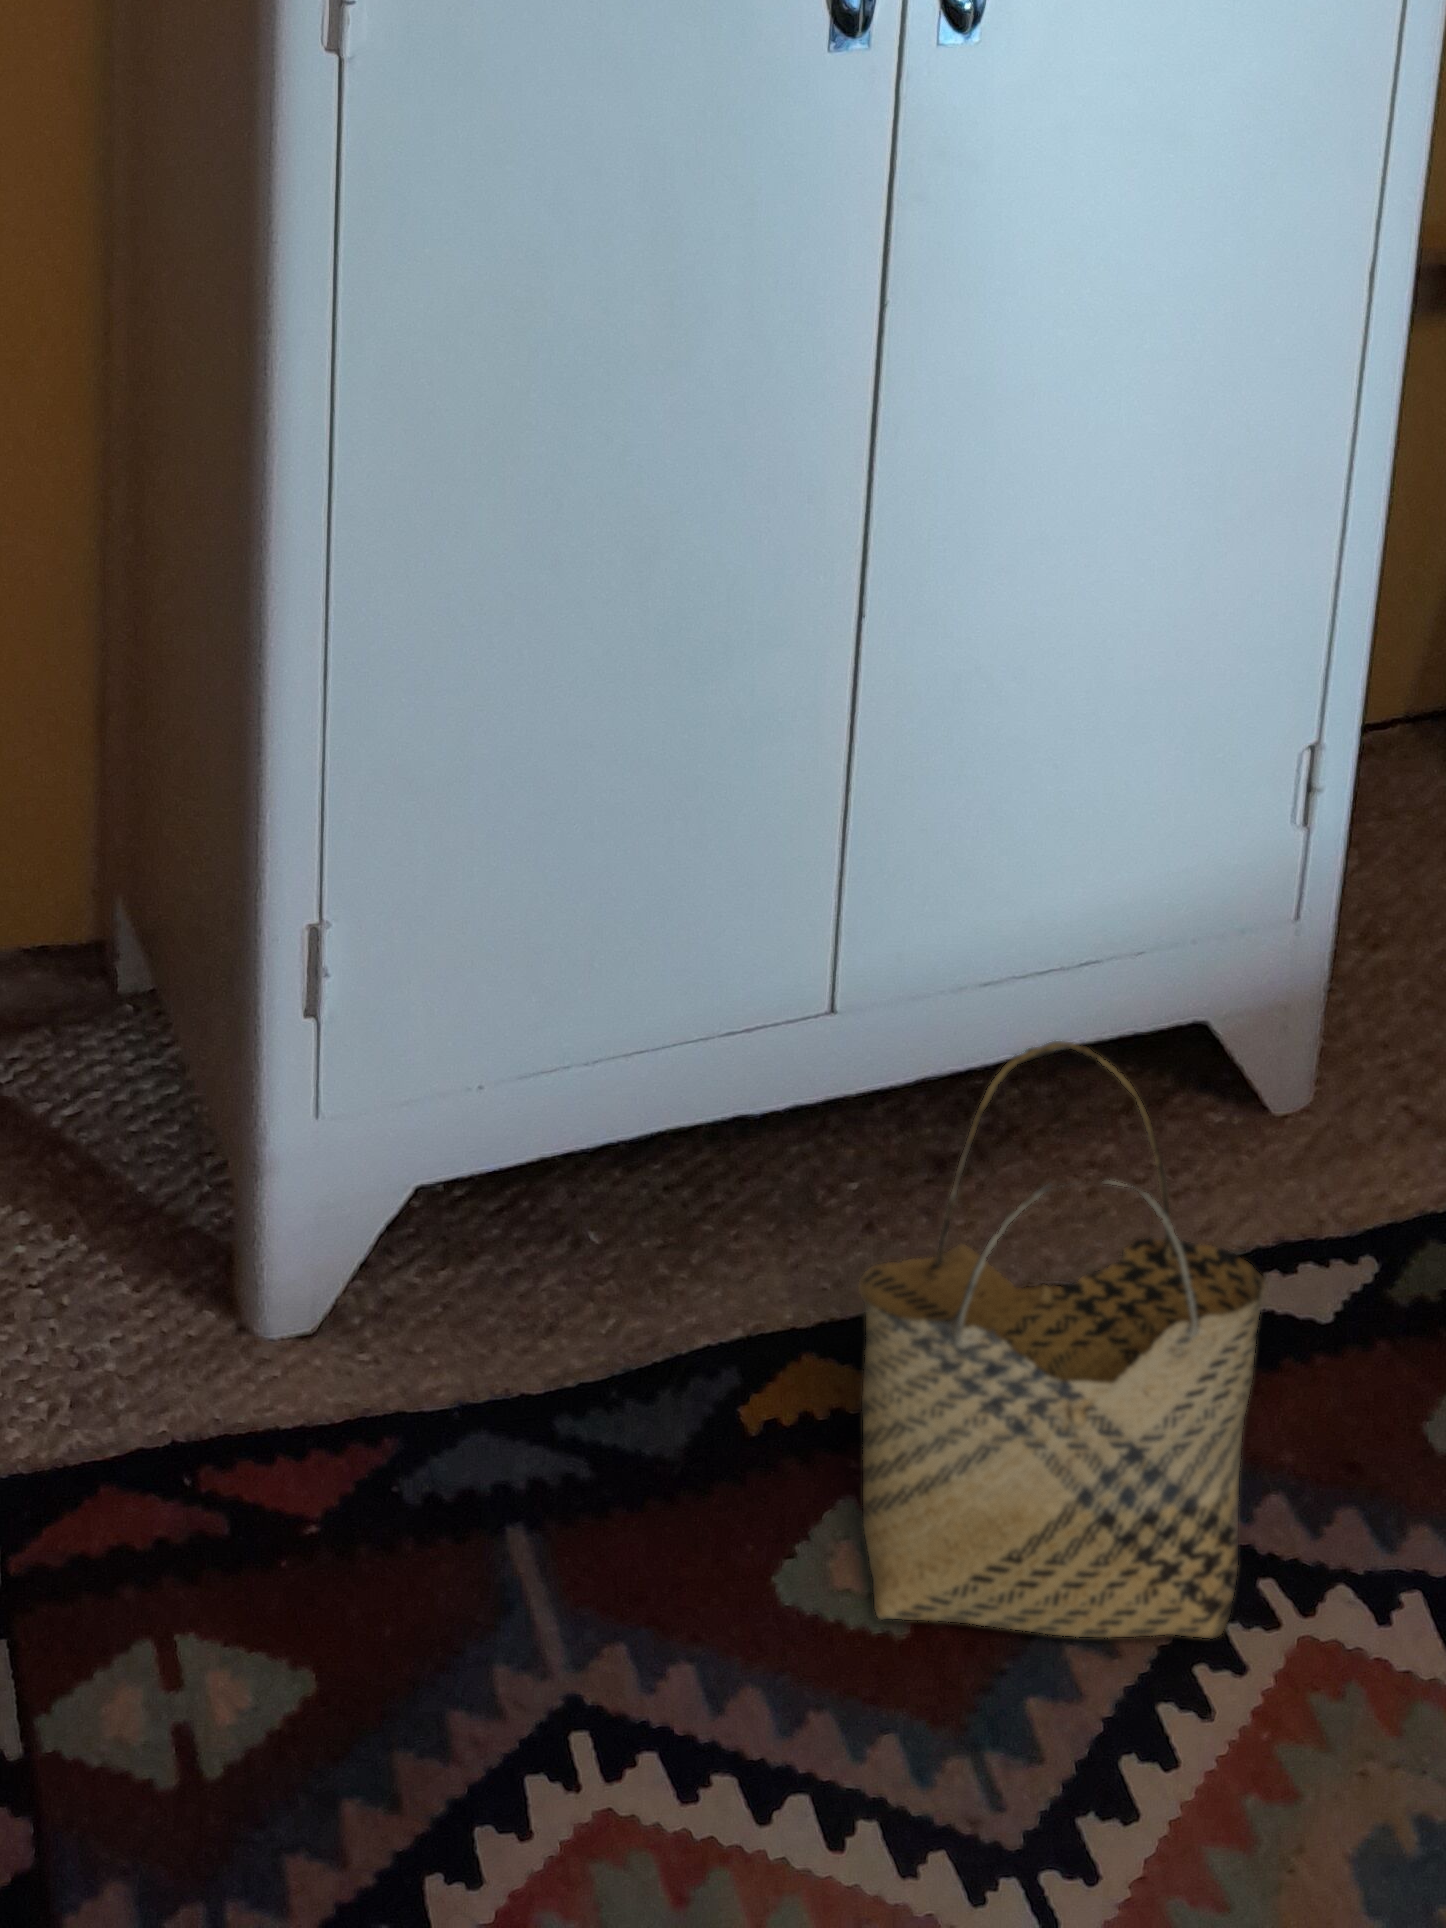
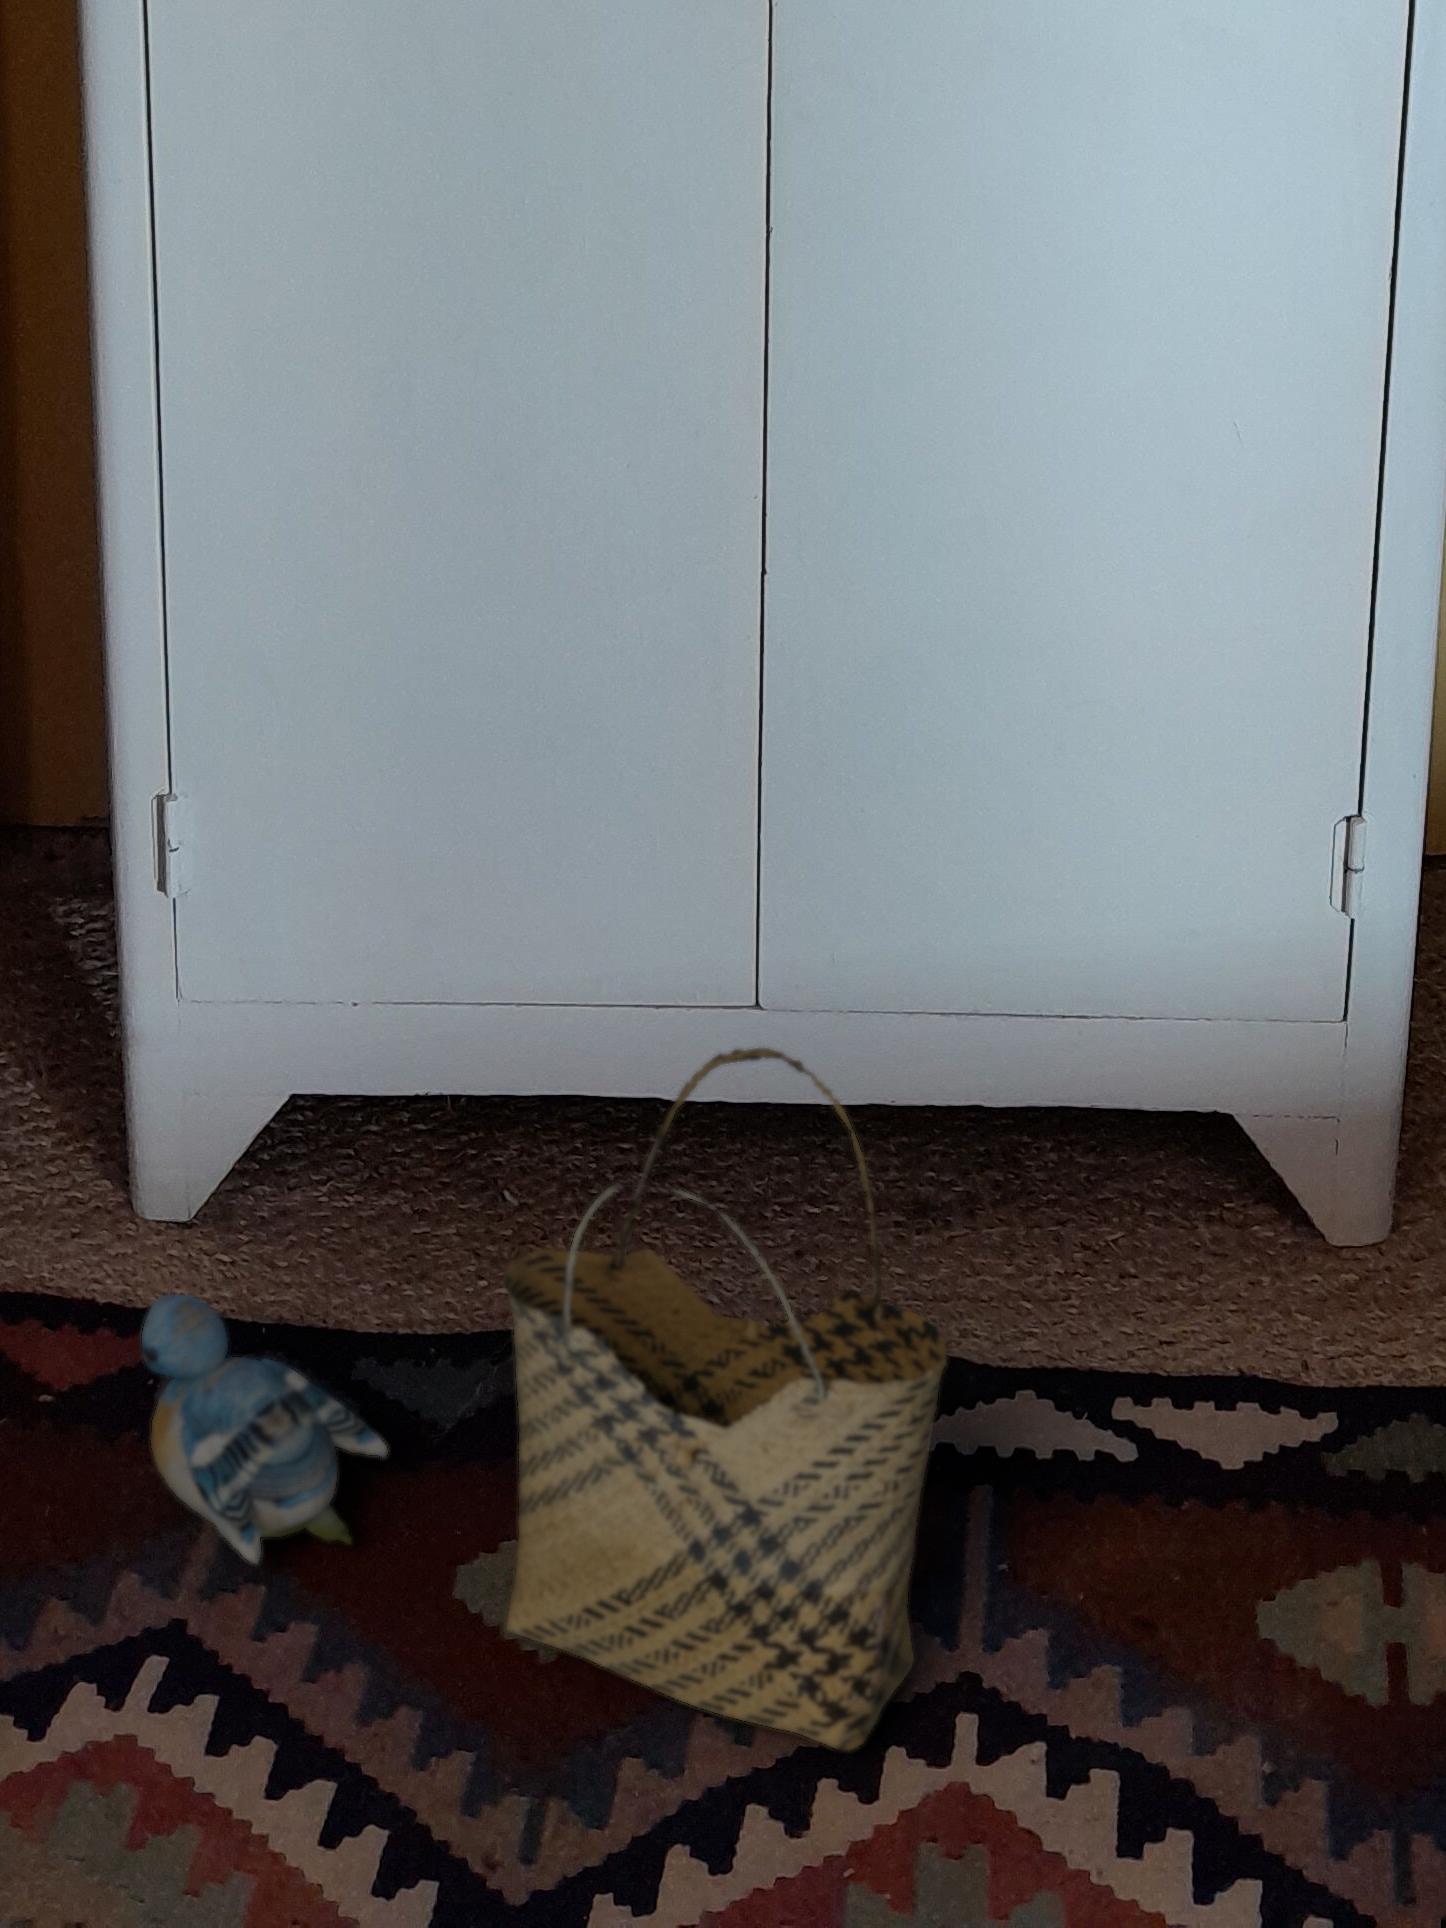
plush toy: none [439,1390,699,1622] -> present [142,1294,388,1564]

